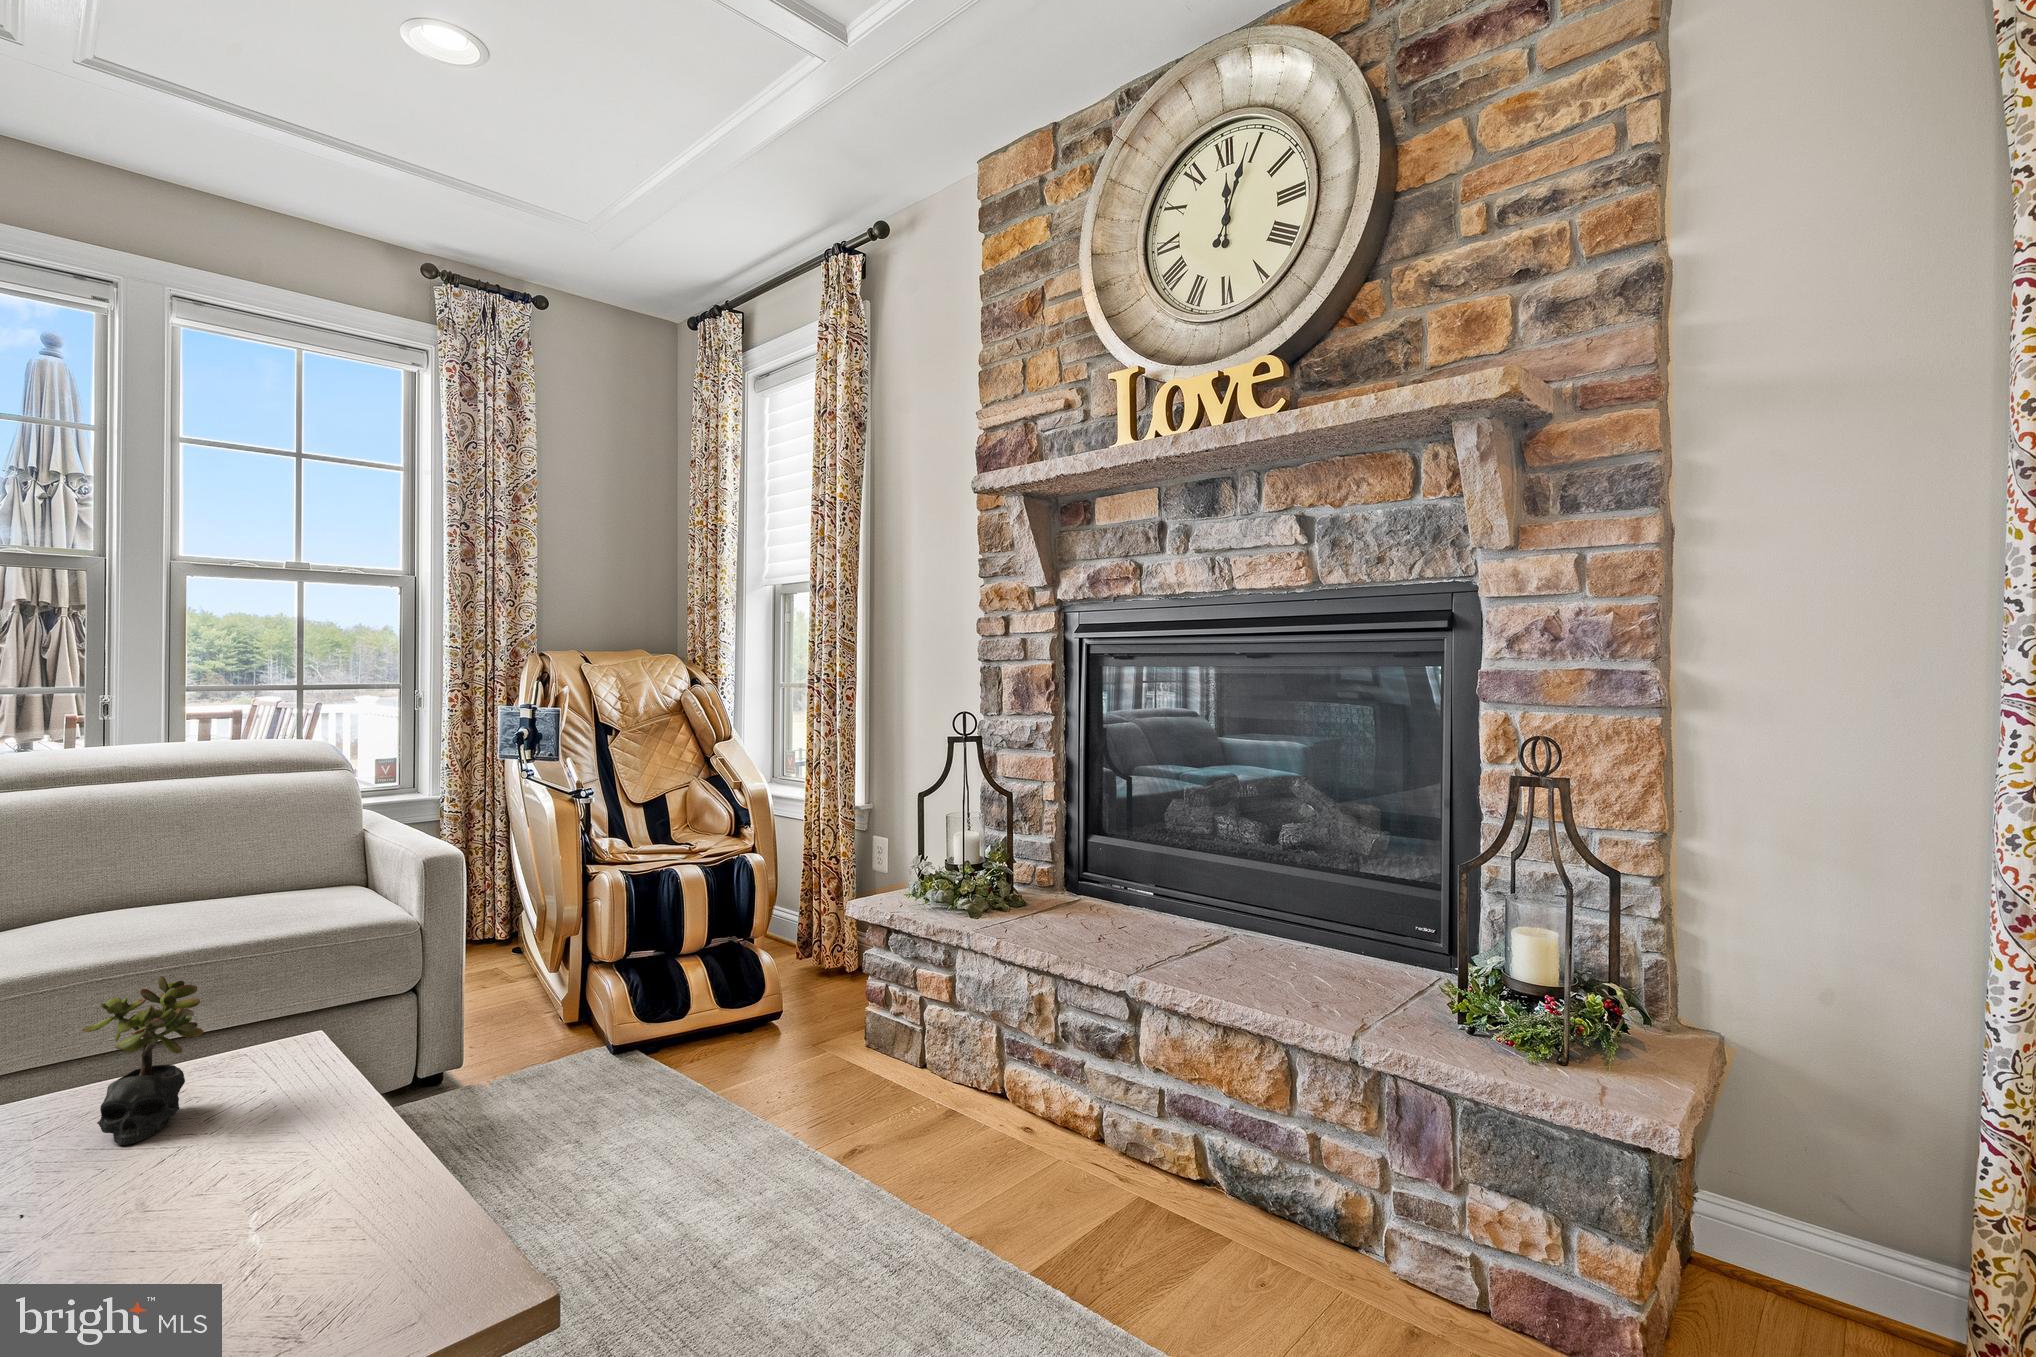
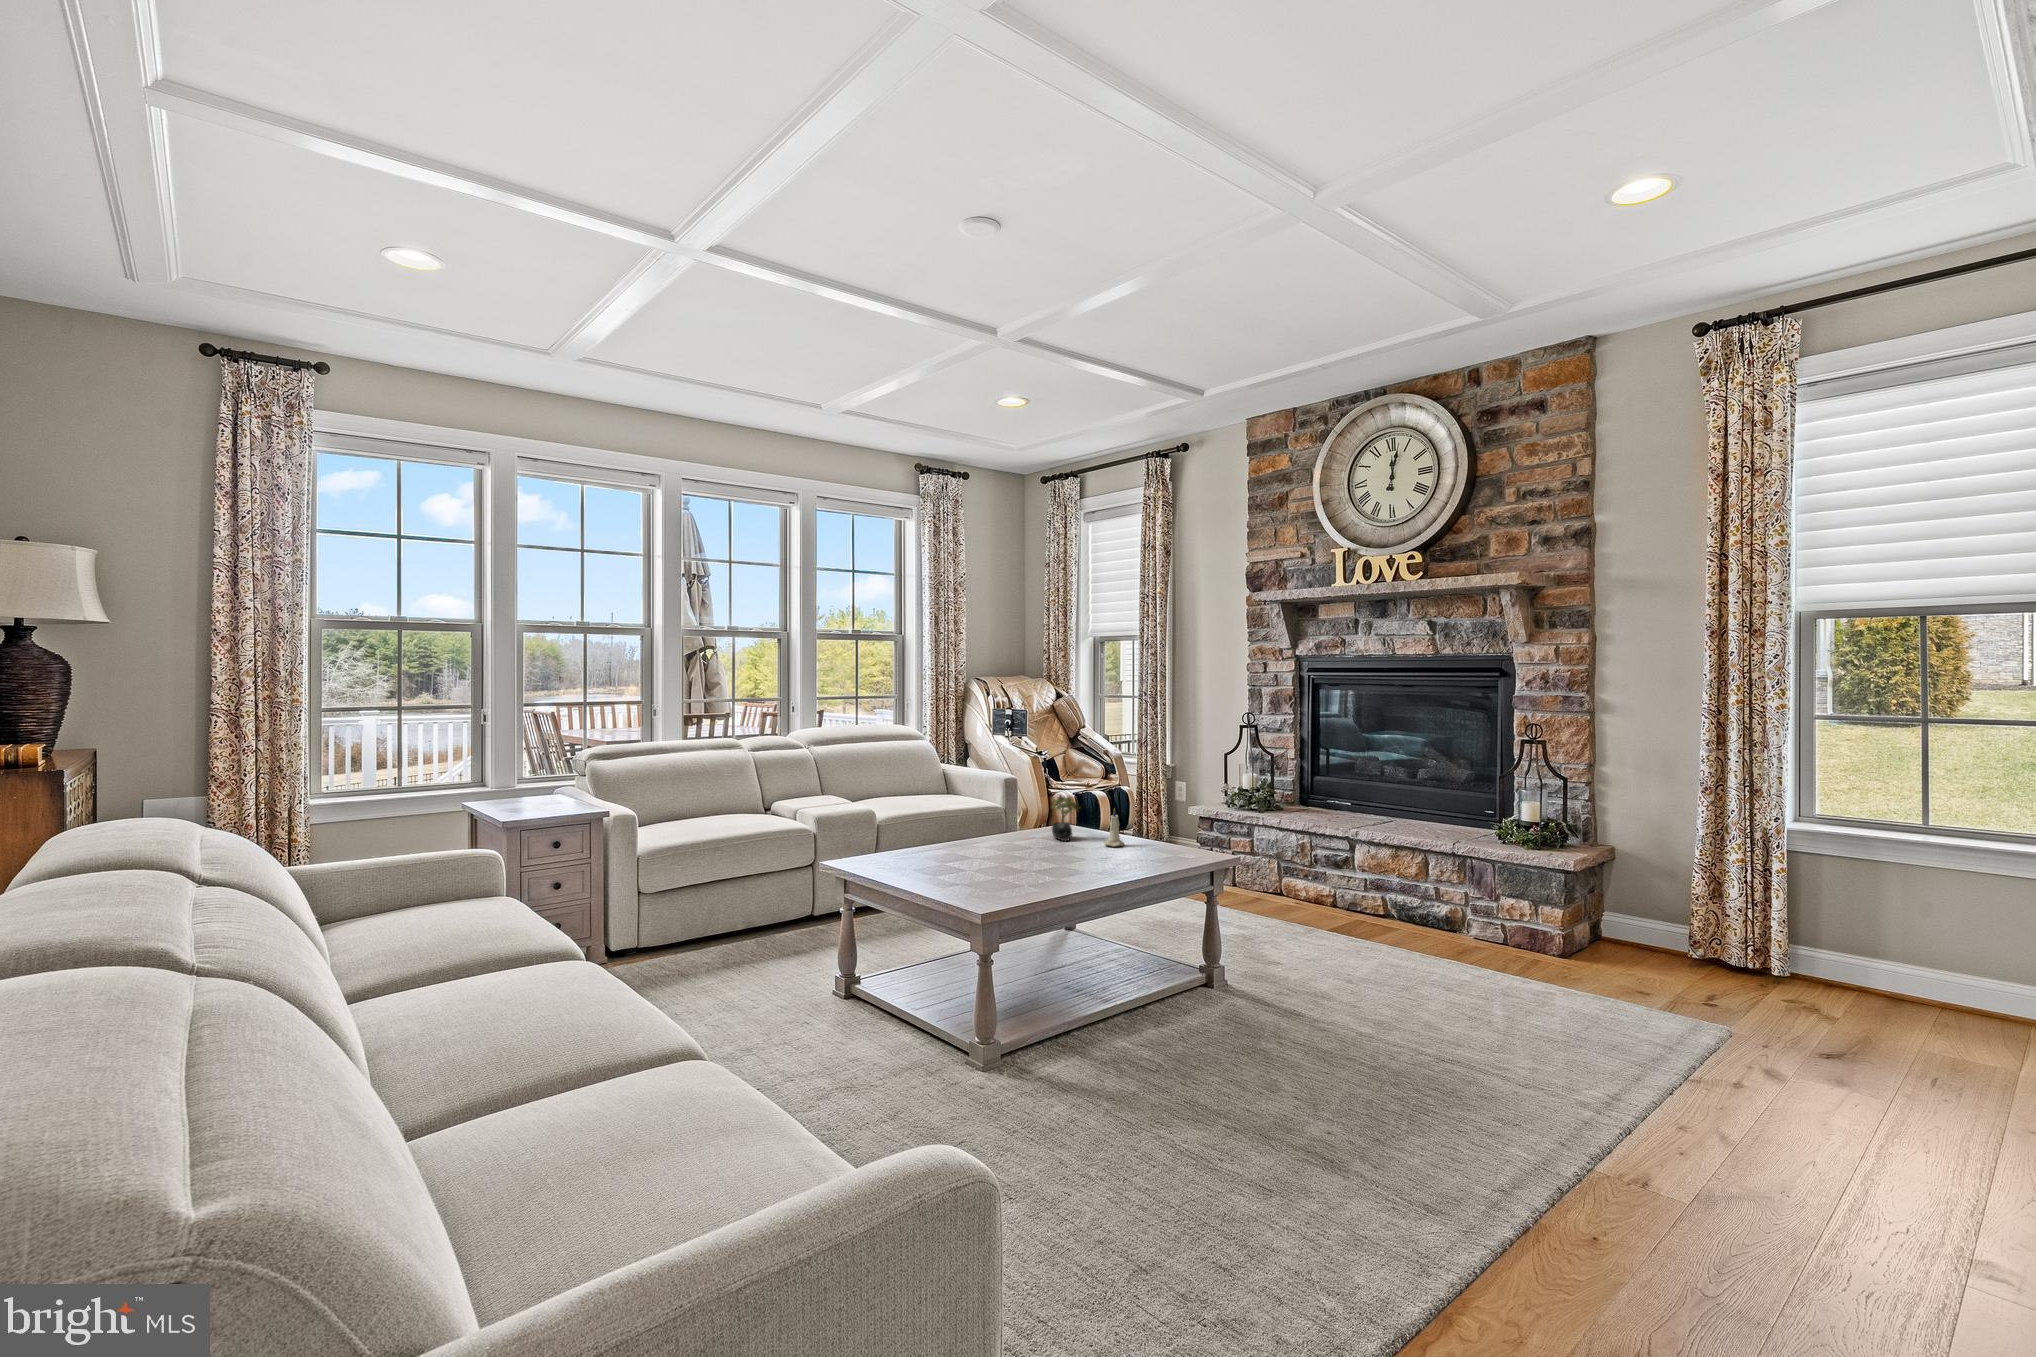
candle: none [190,1045,289,1188] -> present [1104,808,1124,847]

